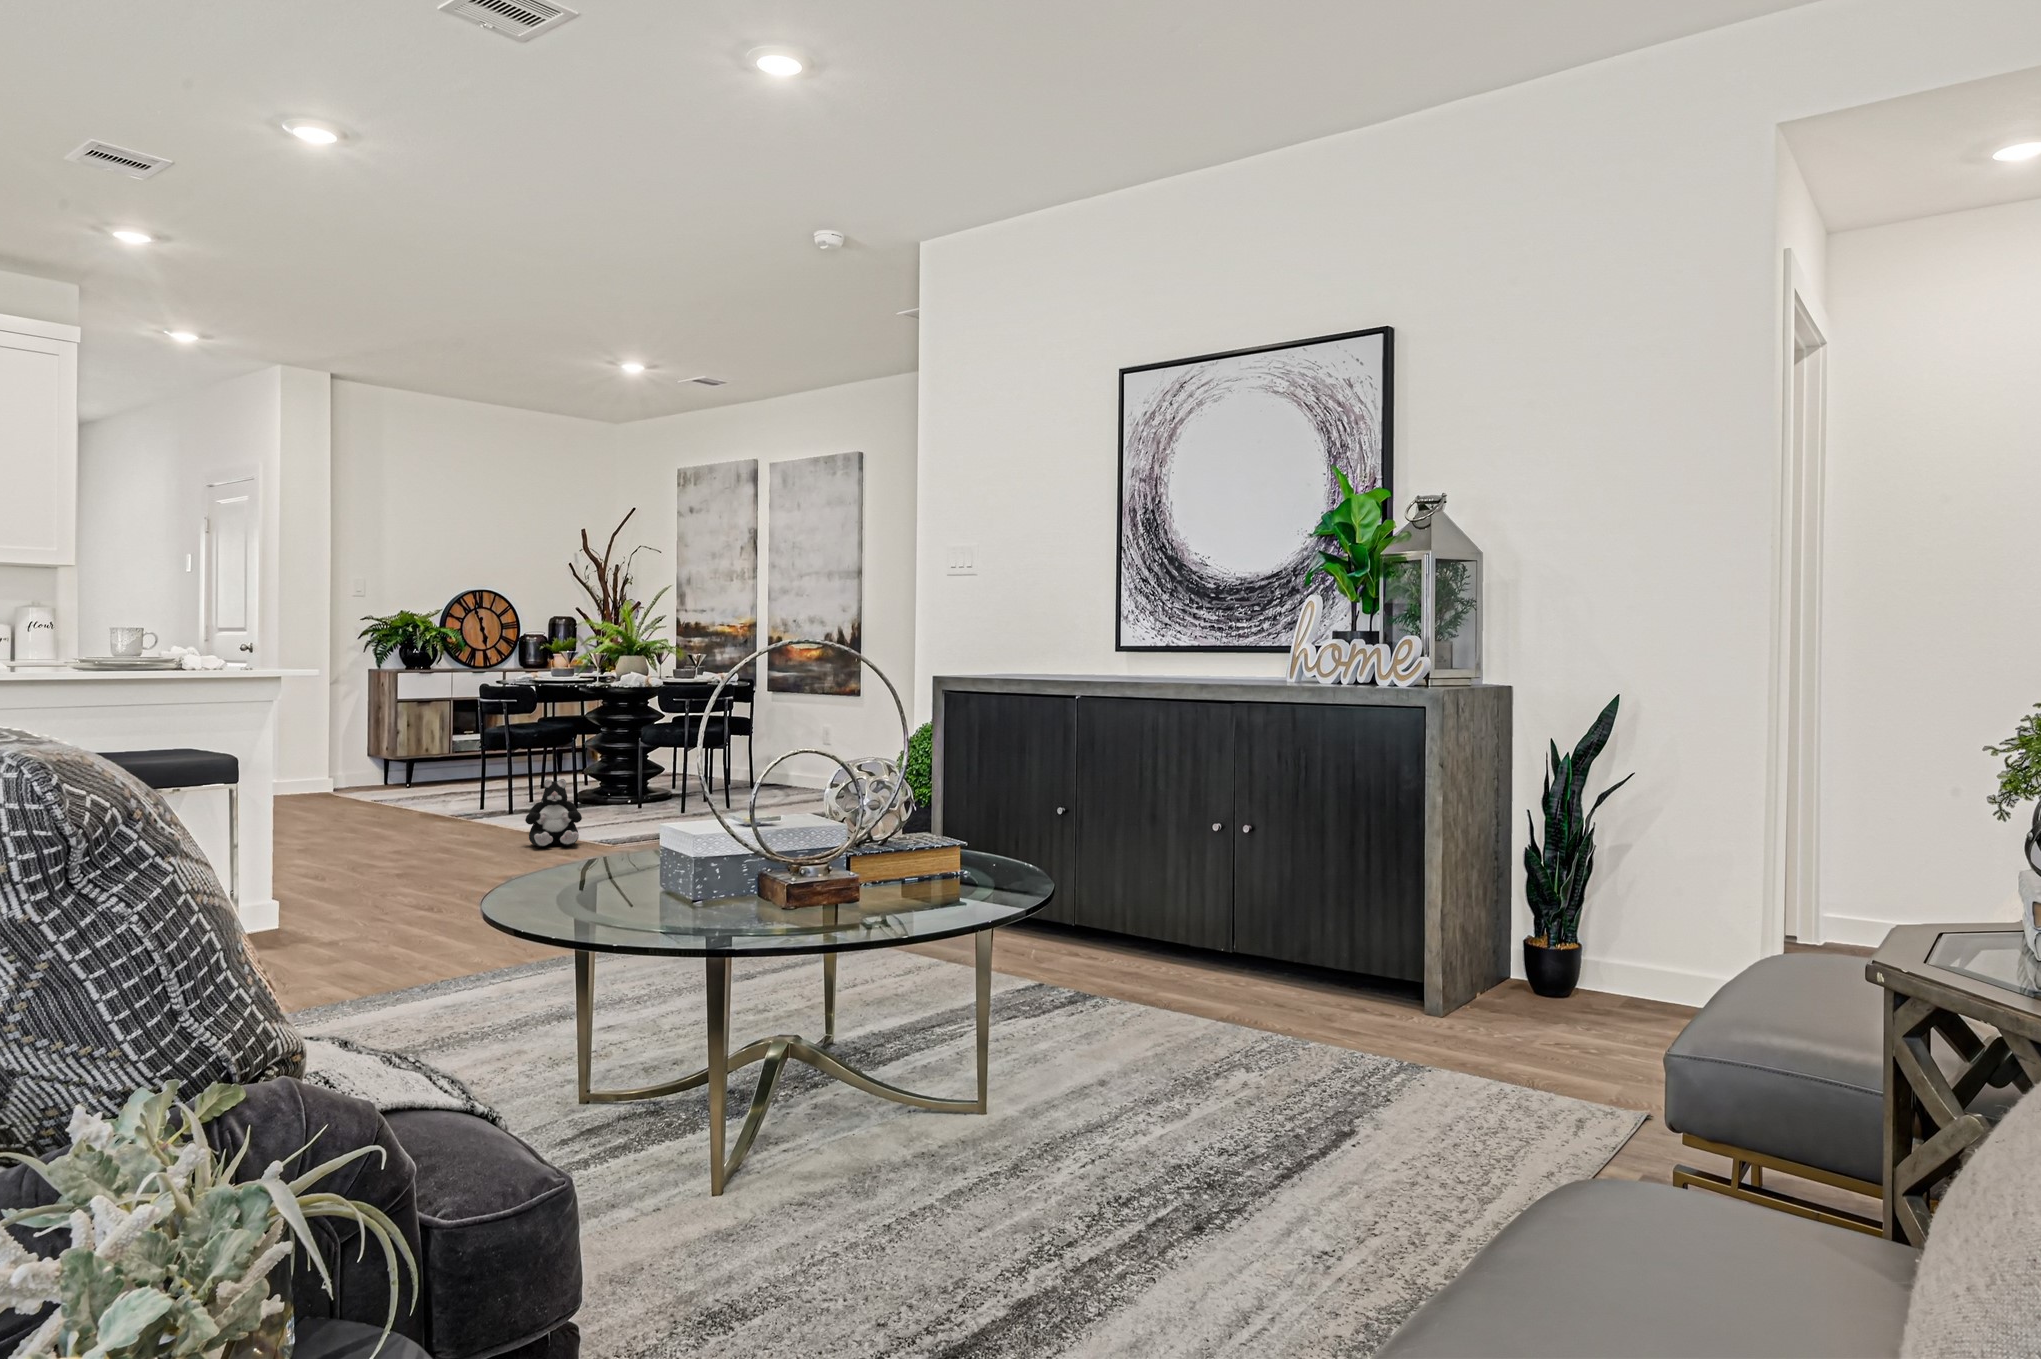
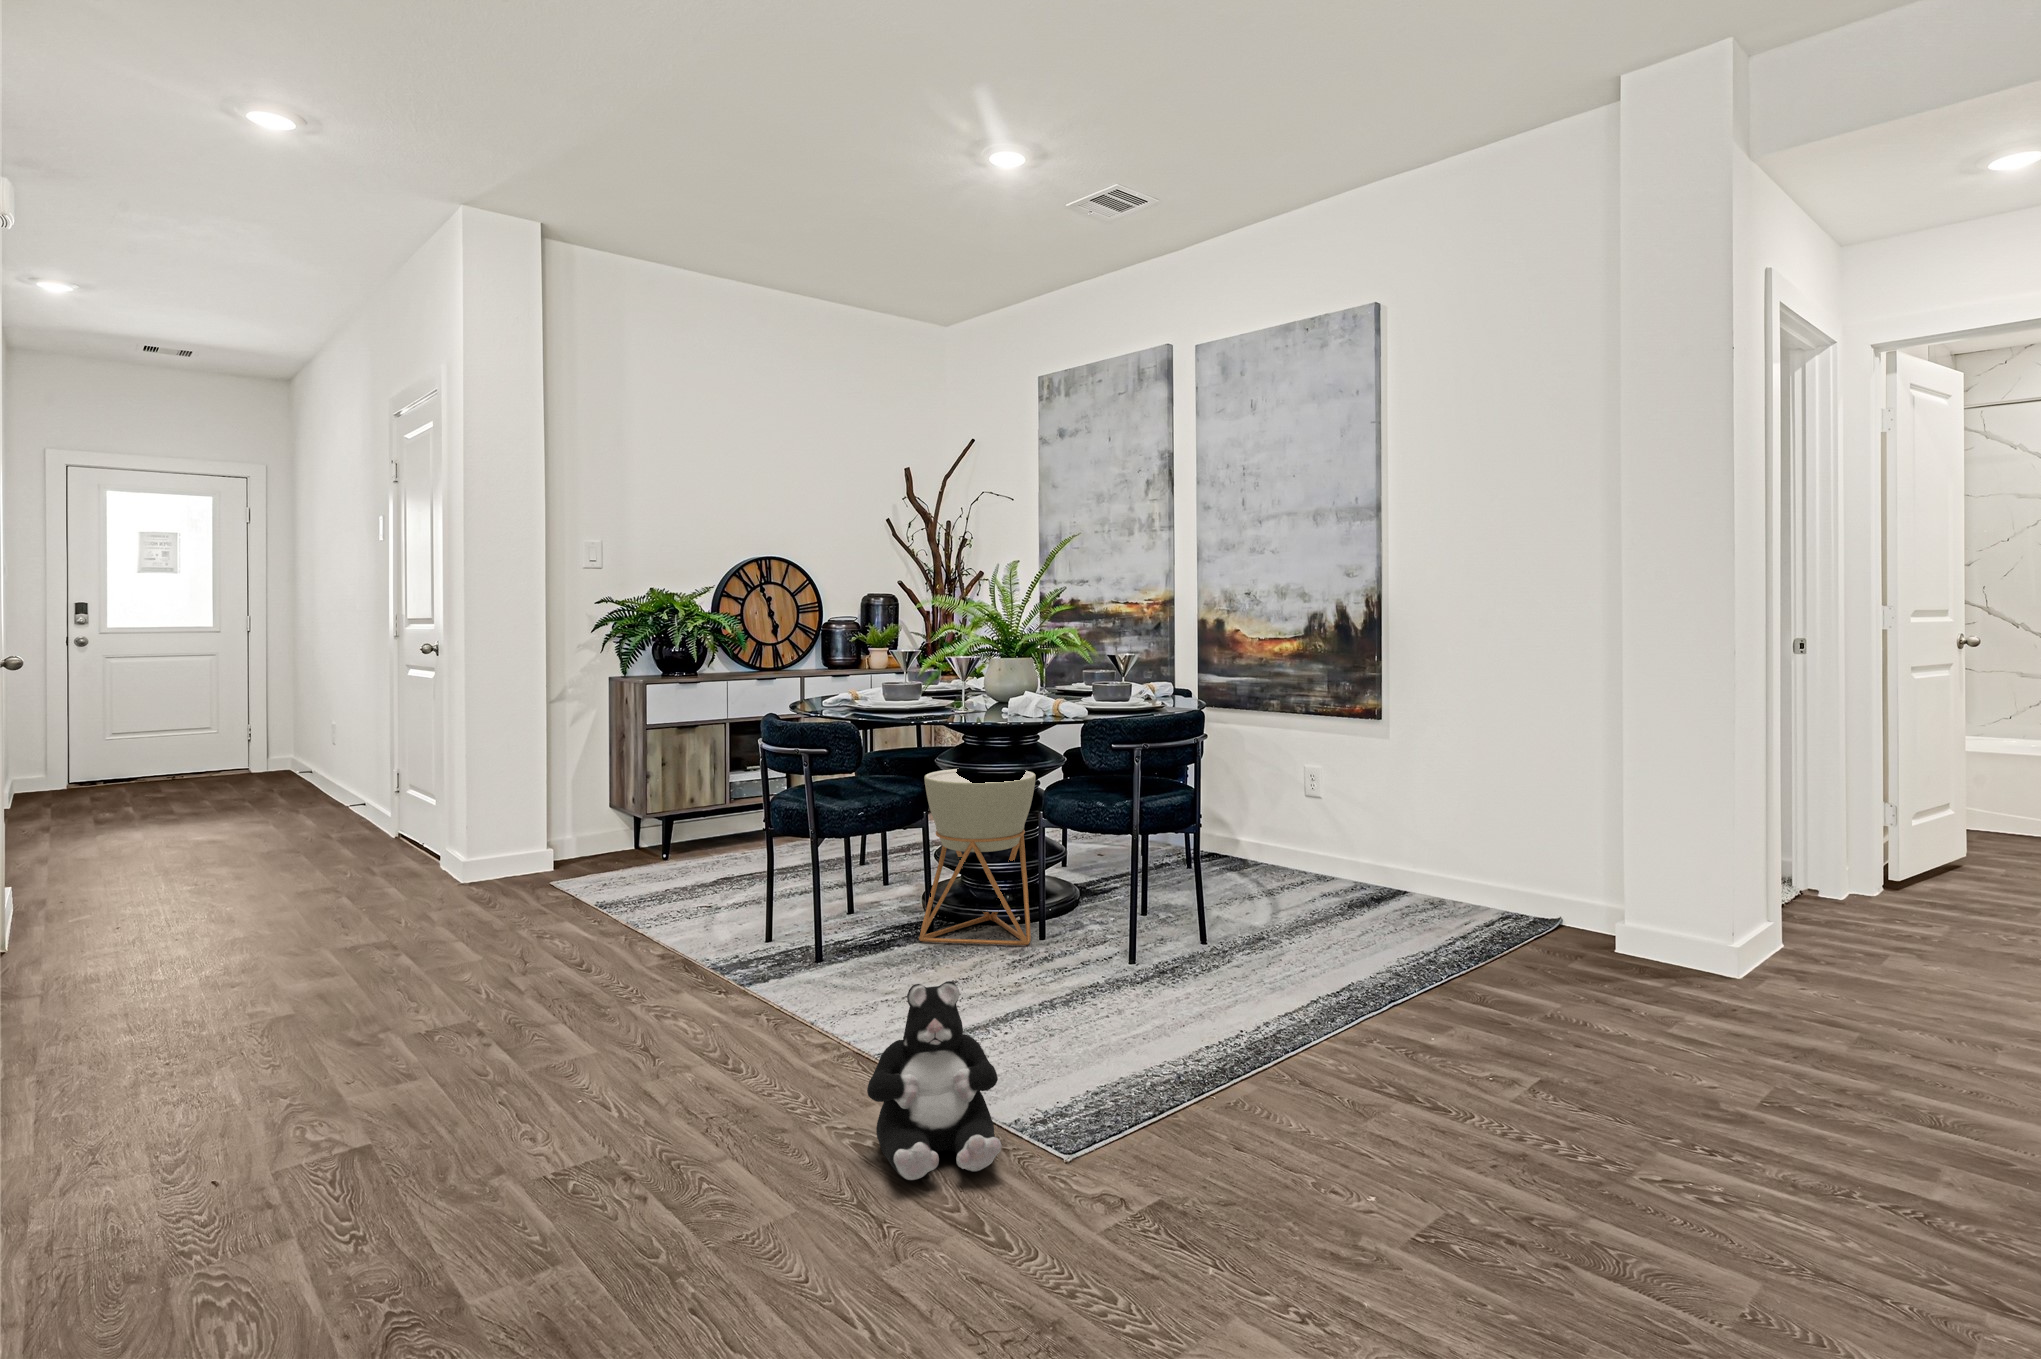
planter: none [567,718,638,810] -> present [919,769,1036,945]

